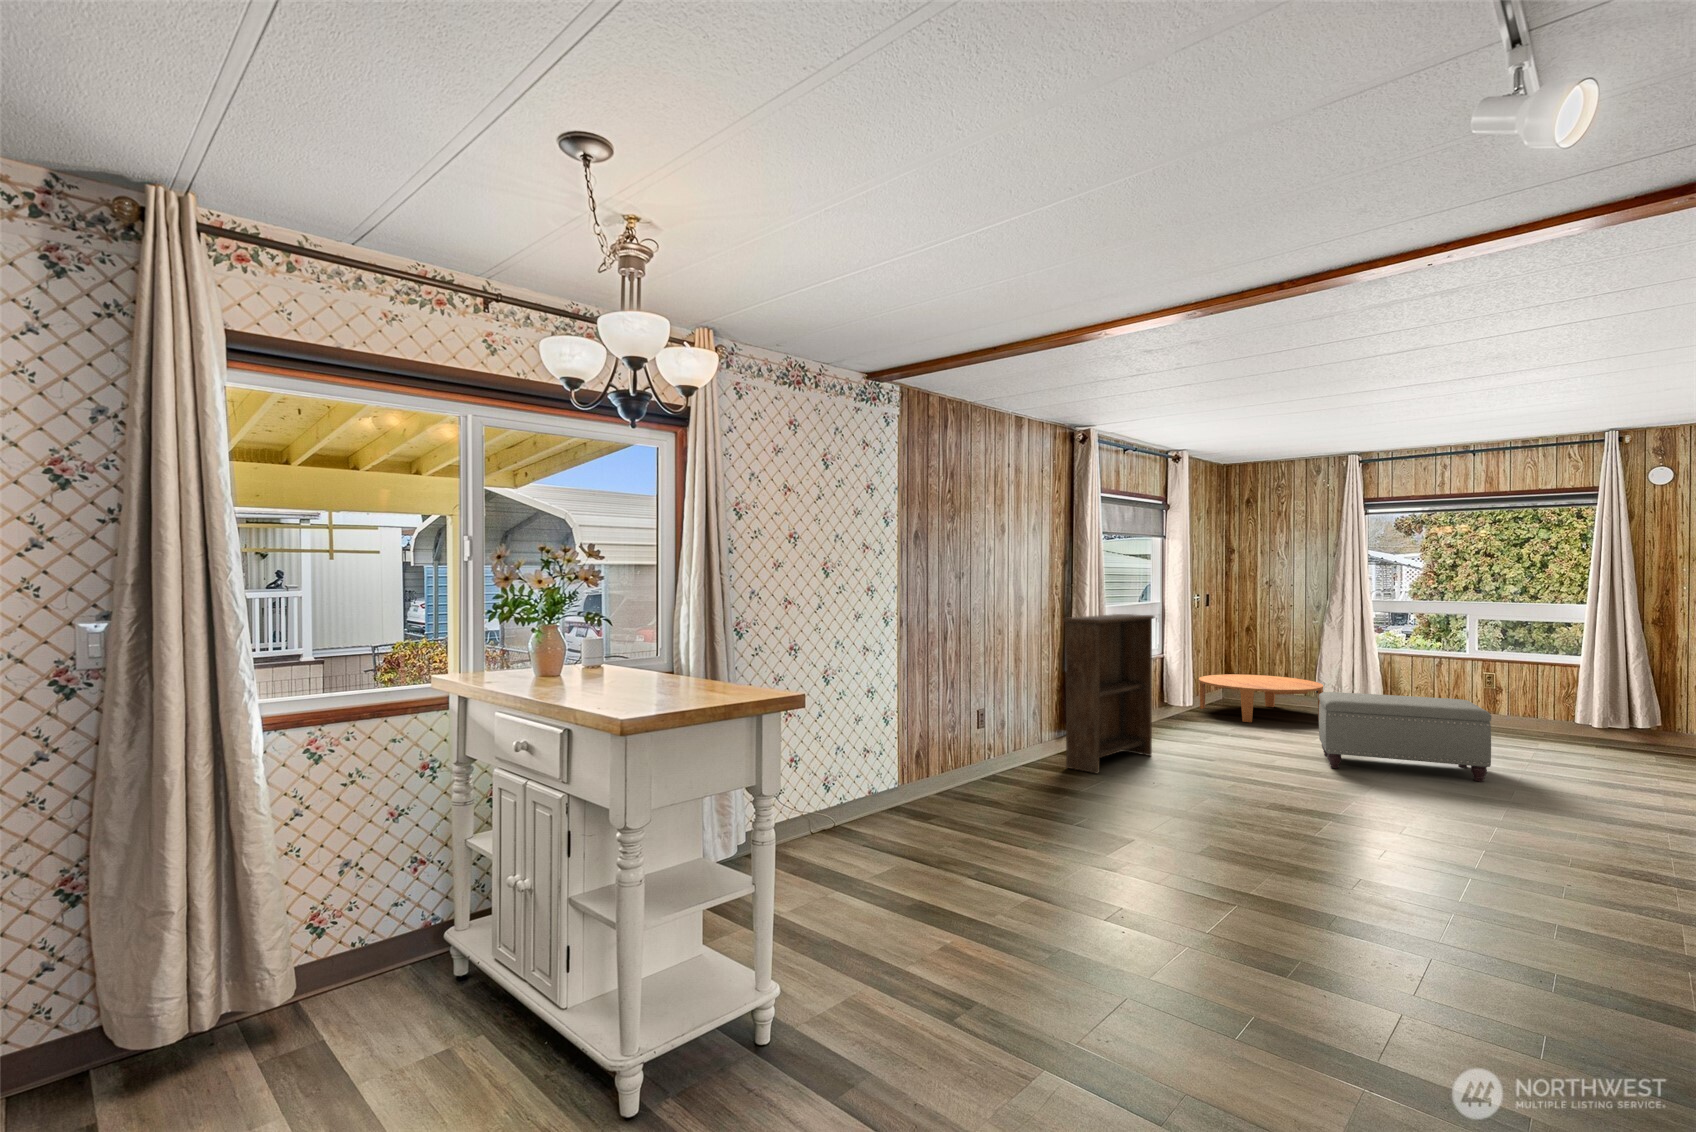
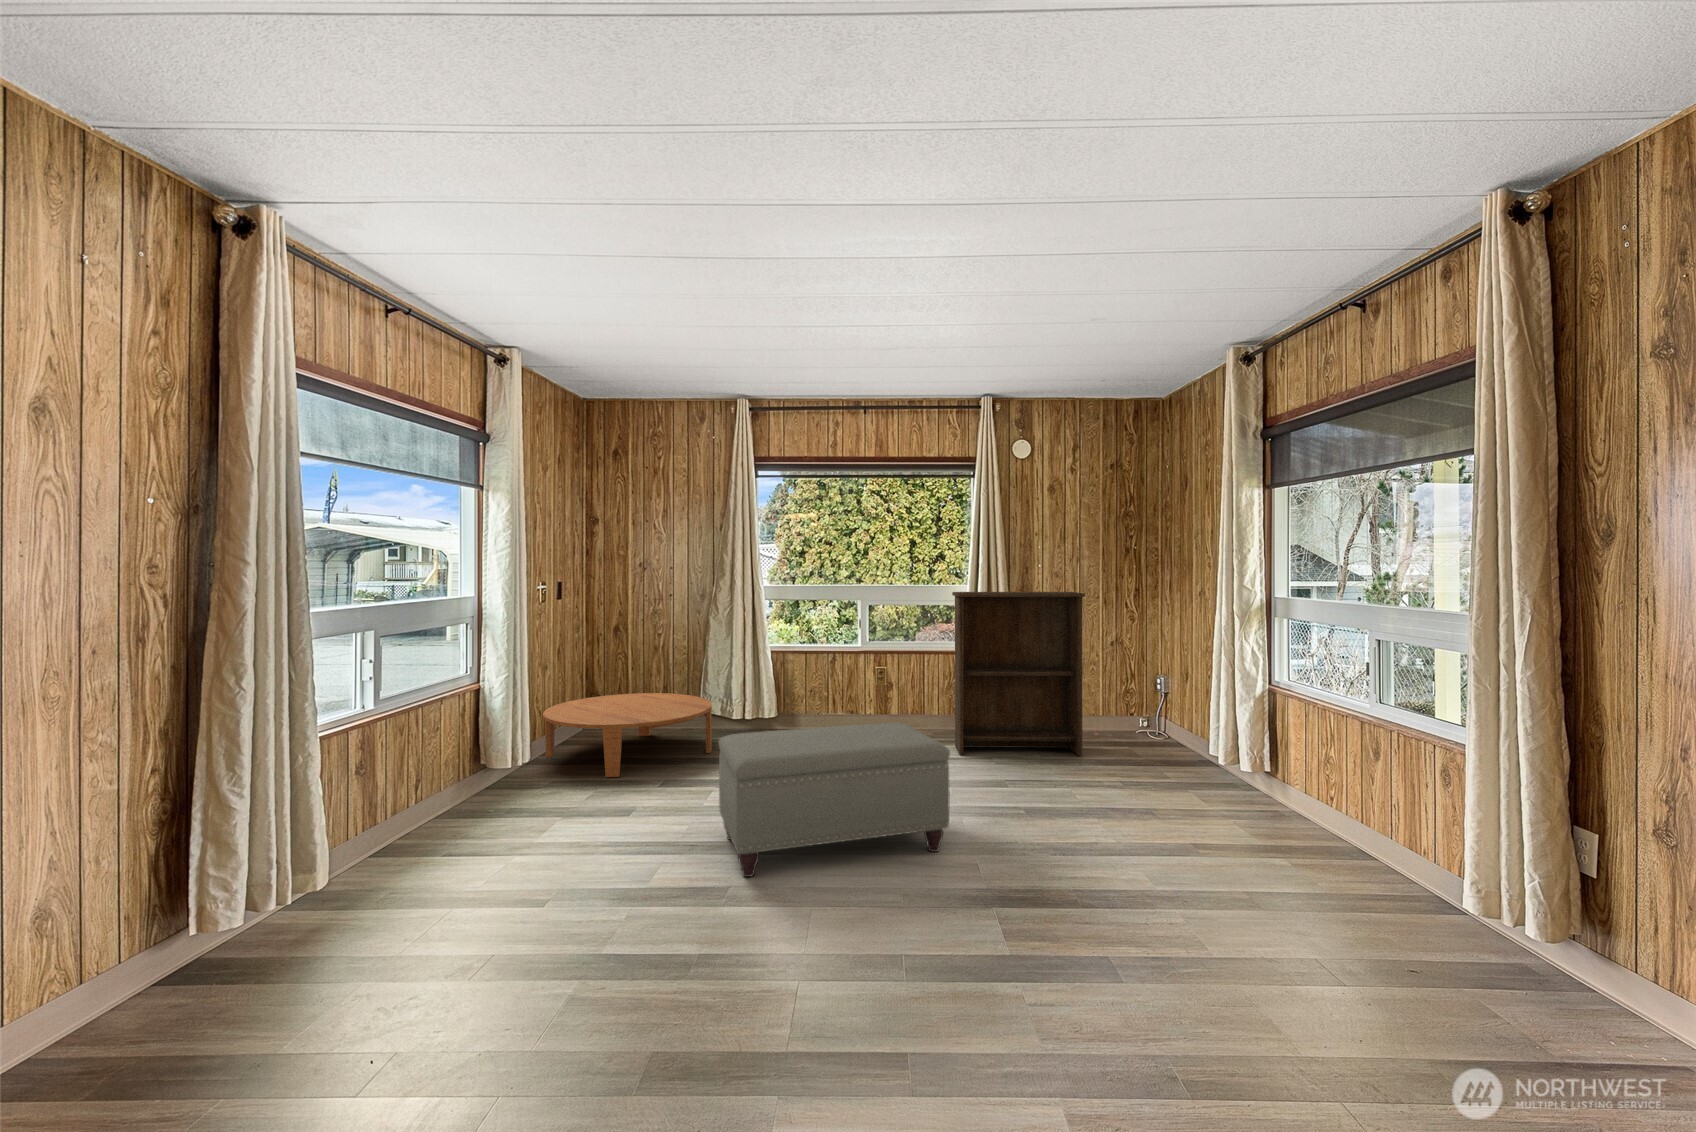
bookshelf: present [1063,614,1154,773] -> present [952,592,1085,755]

